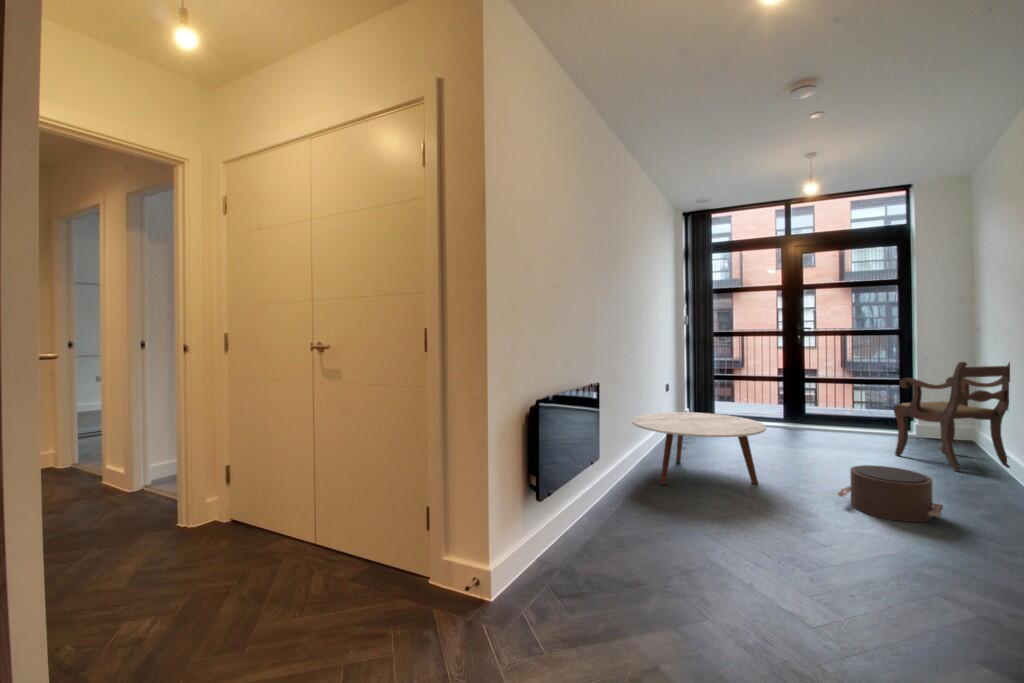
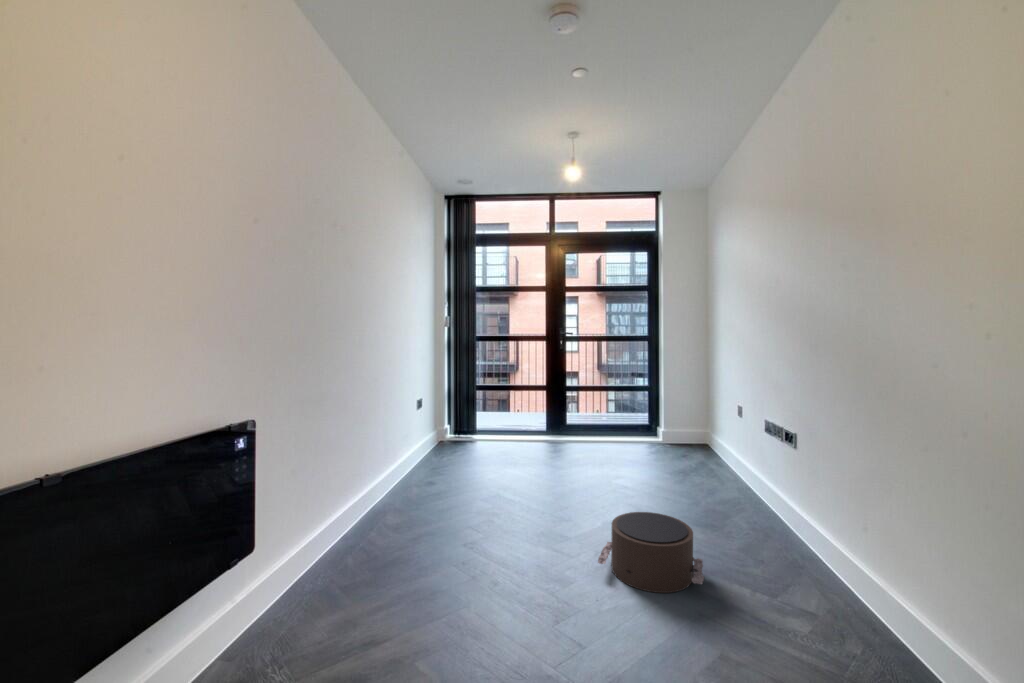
armchair: present [894,362,1010,471] -> none [645,372,744,488]
coffee table: present [632,412,766,485] -> none [344,449,520,578]

